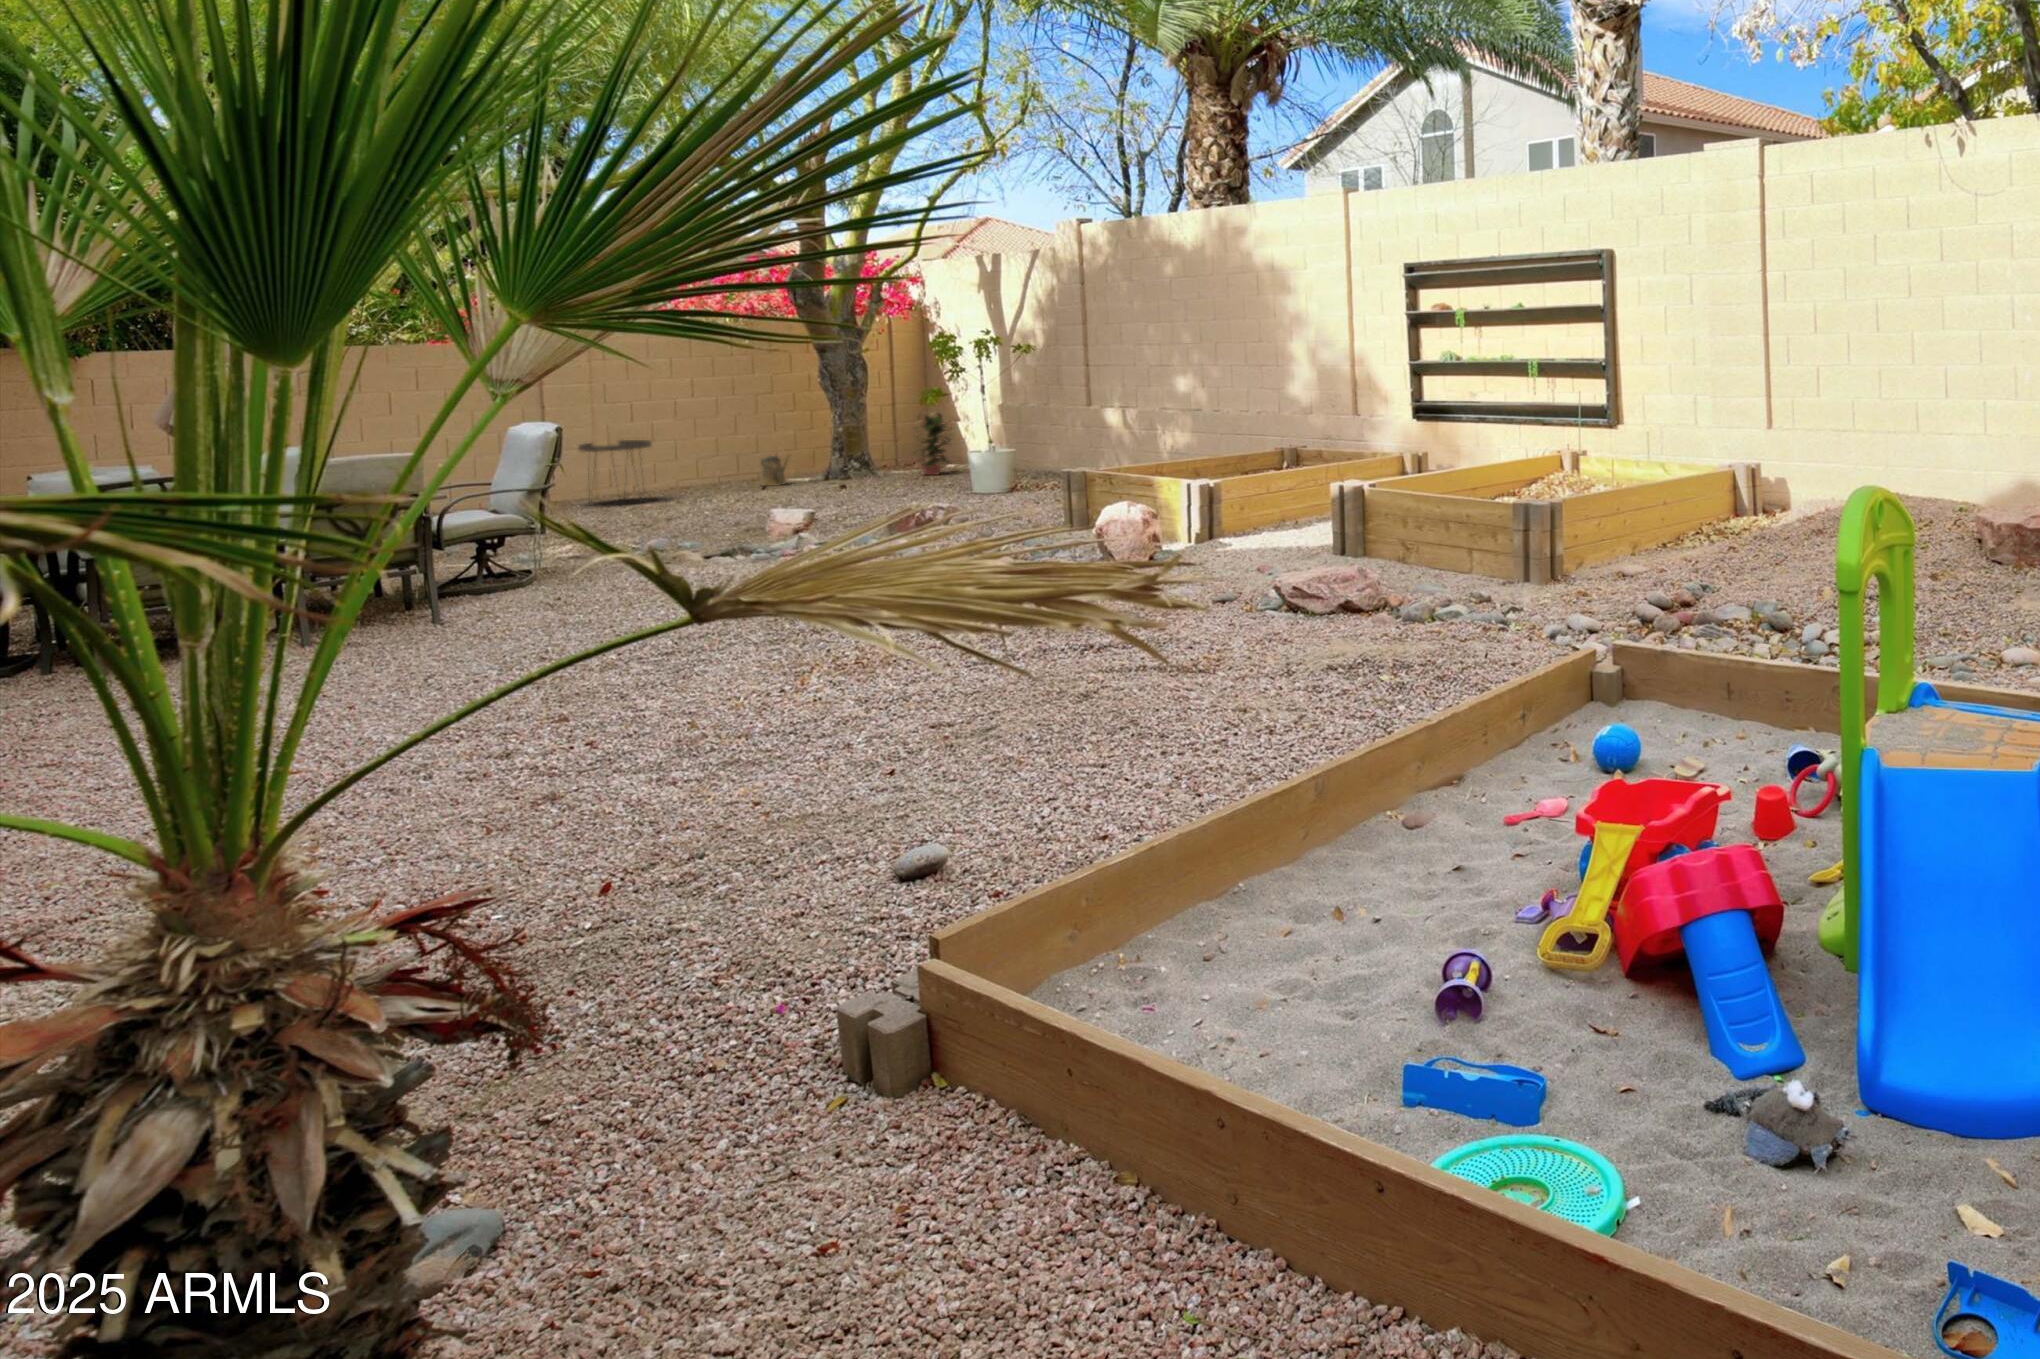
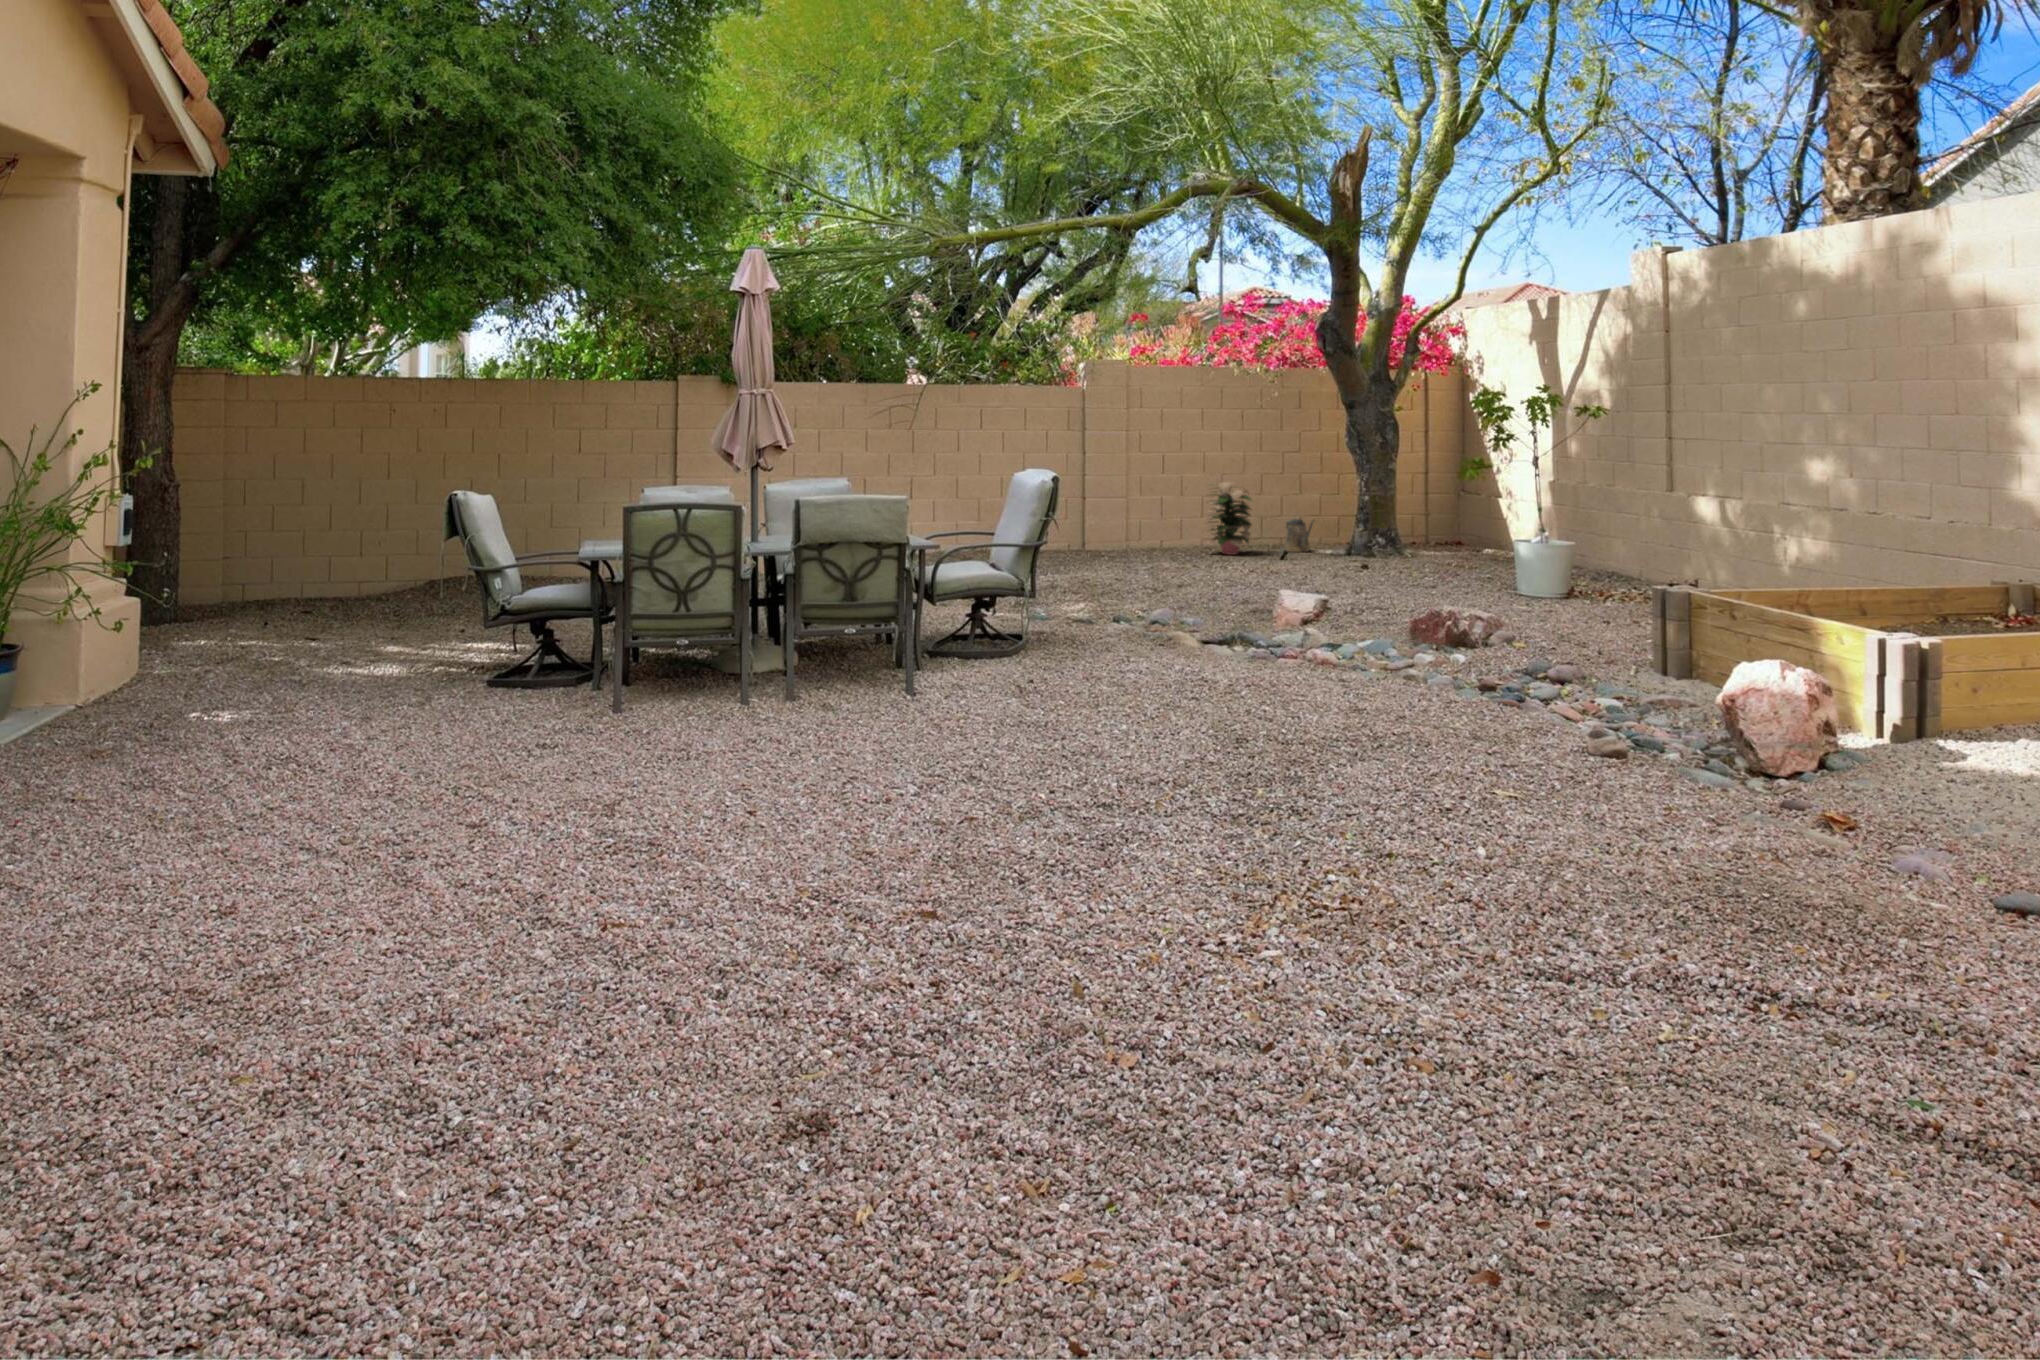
decorative plant: present [914,412,950,475] -> present [1207,482,1251,555]
side table: present [578,440,652,502] -> none [1113,492,1179,559]

